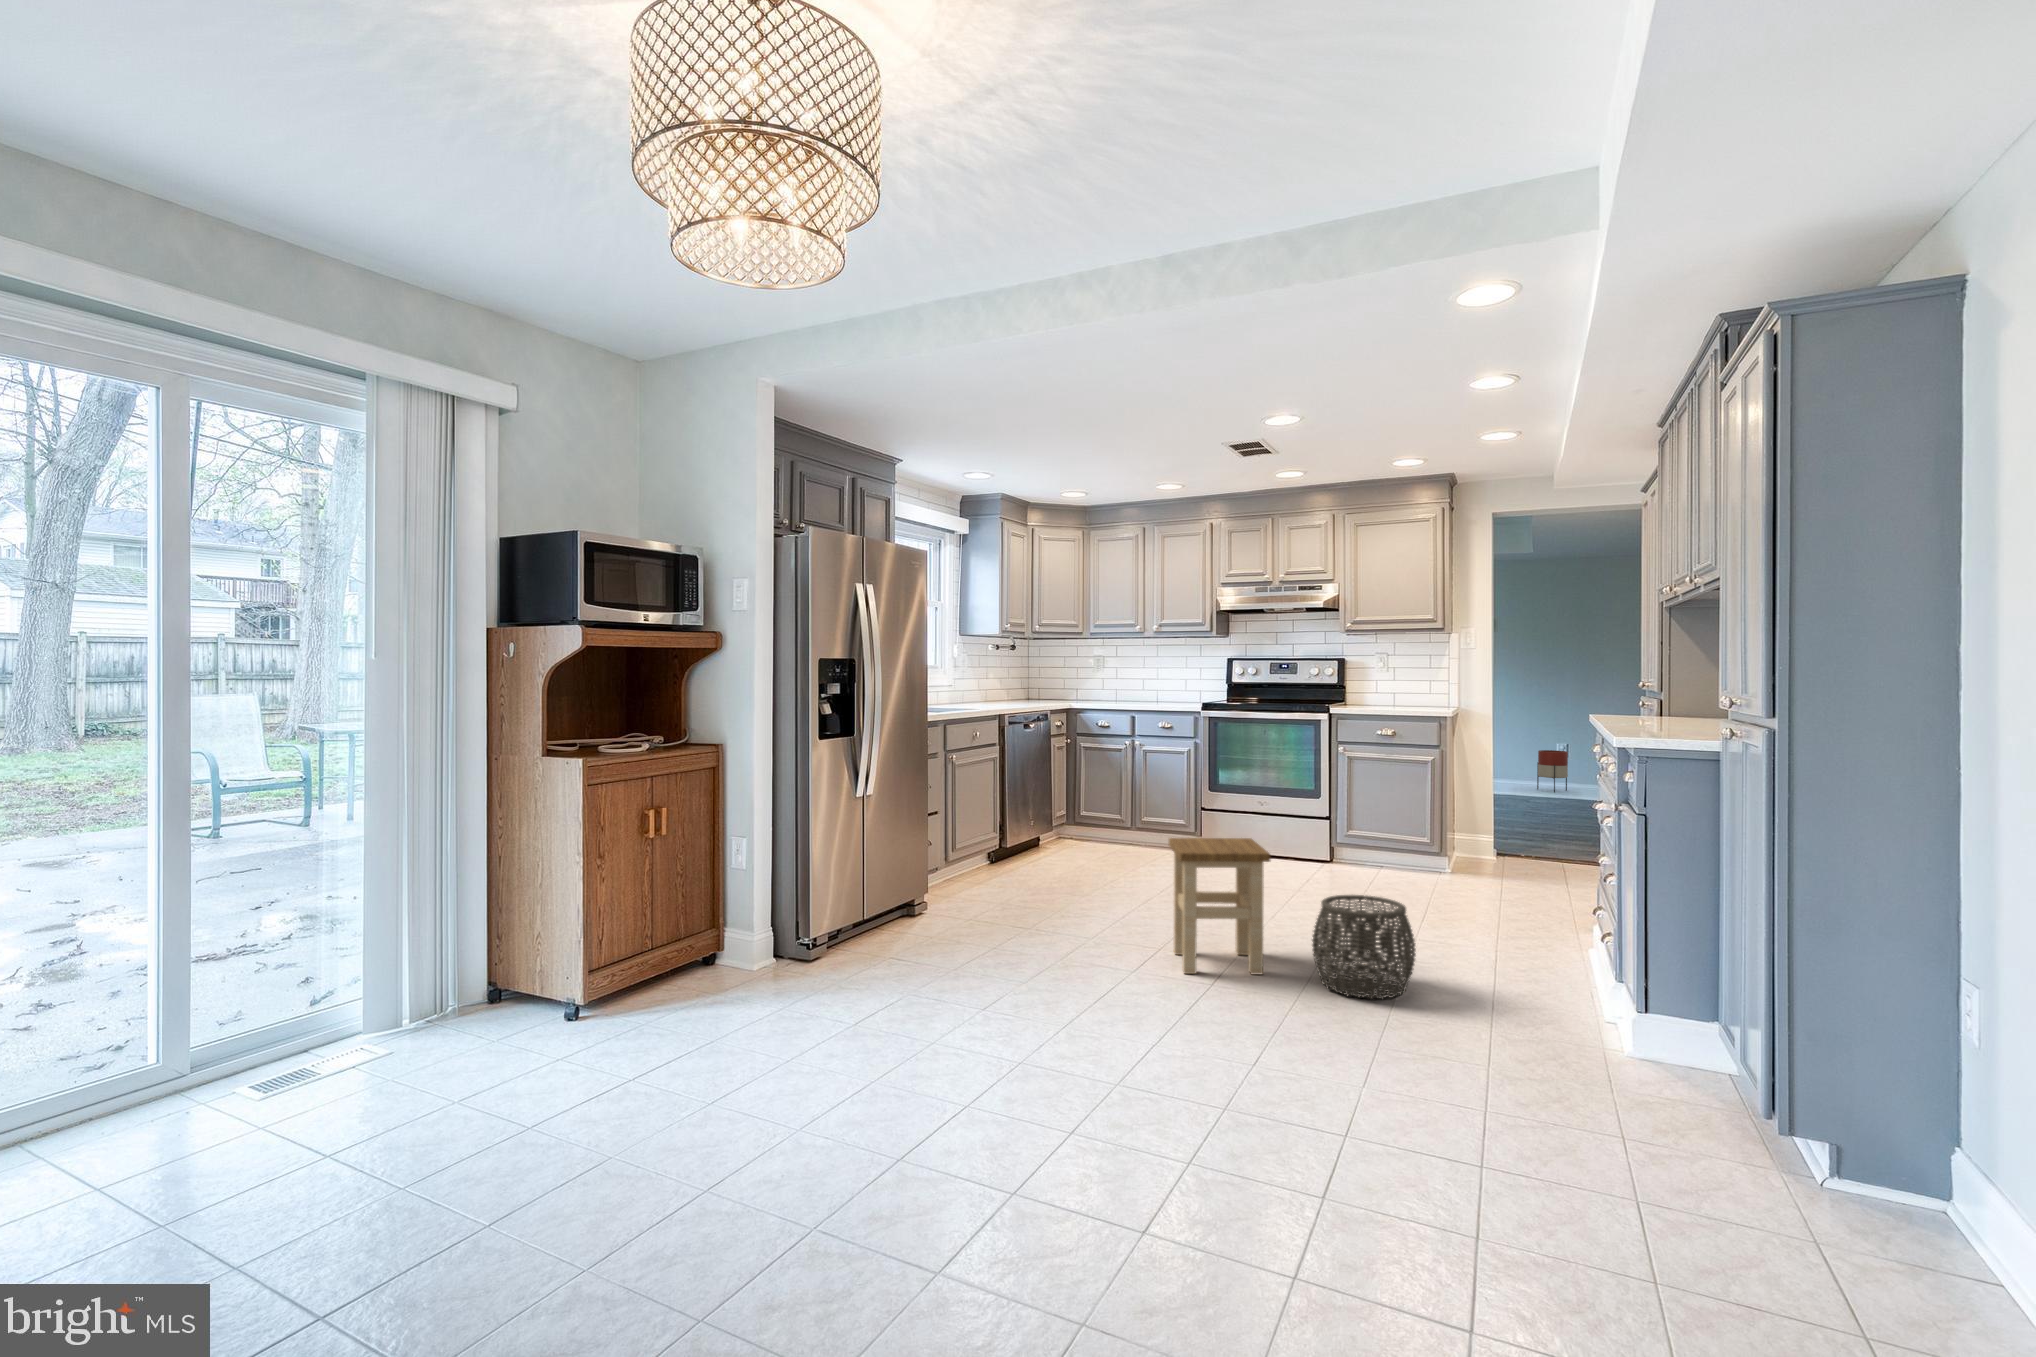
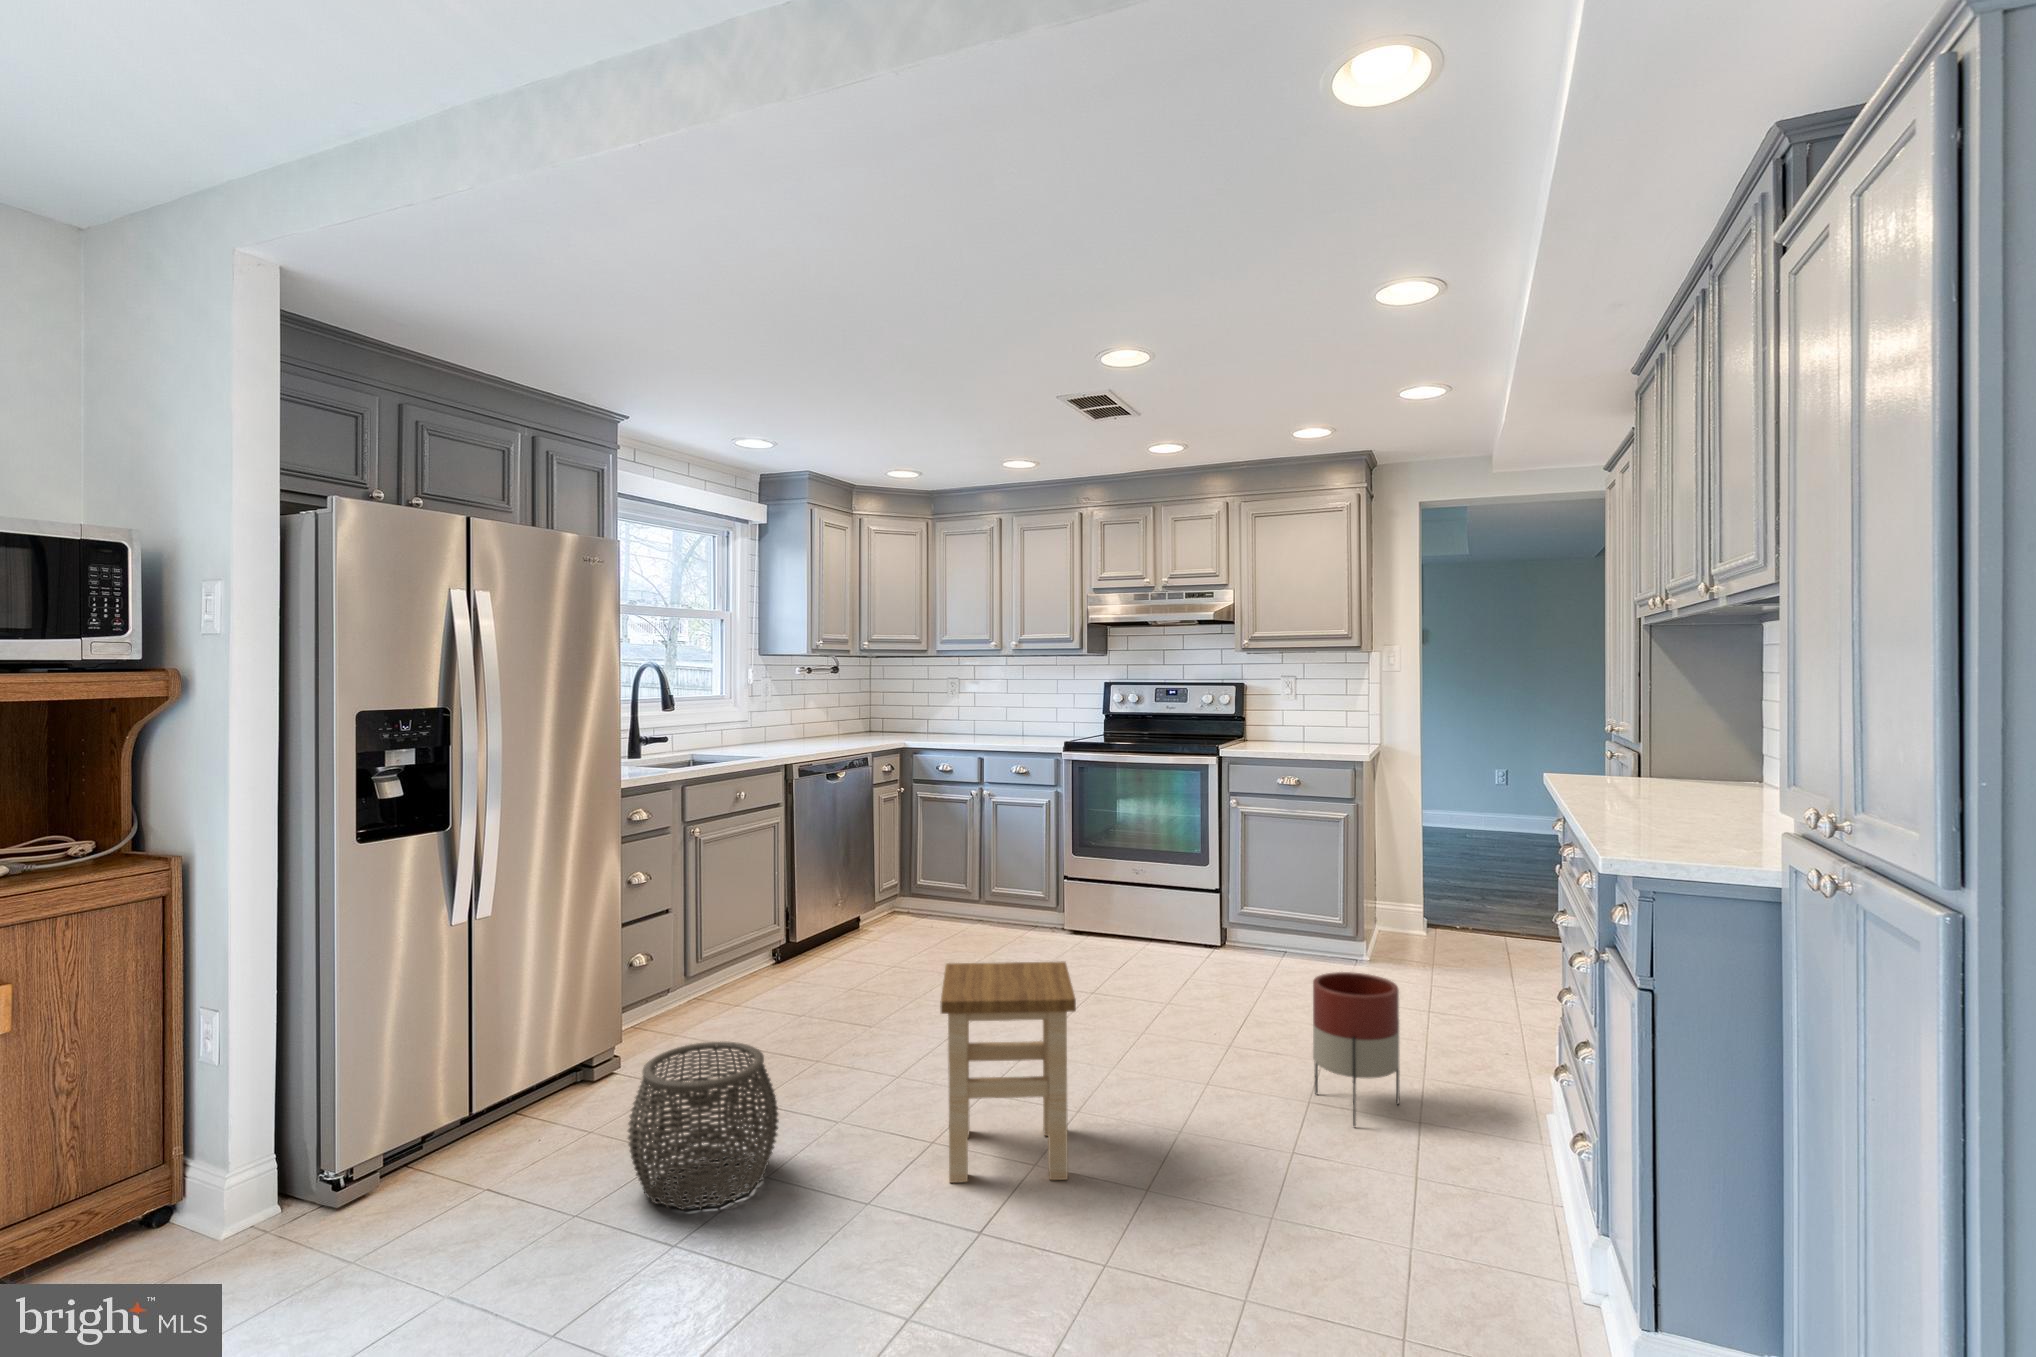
planter: present [1537,750,1568,792] -> present [1313,972,1400,1127]
woven basket: present [1312,895,1416,1000] -> present [628,1042,778,1210]

